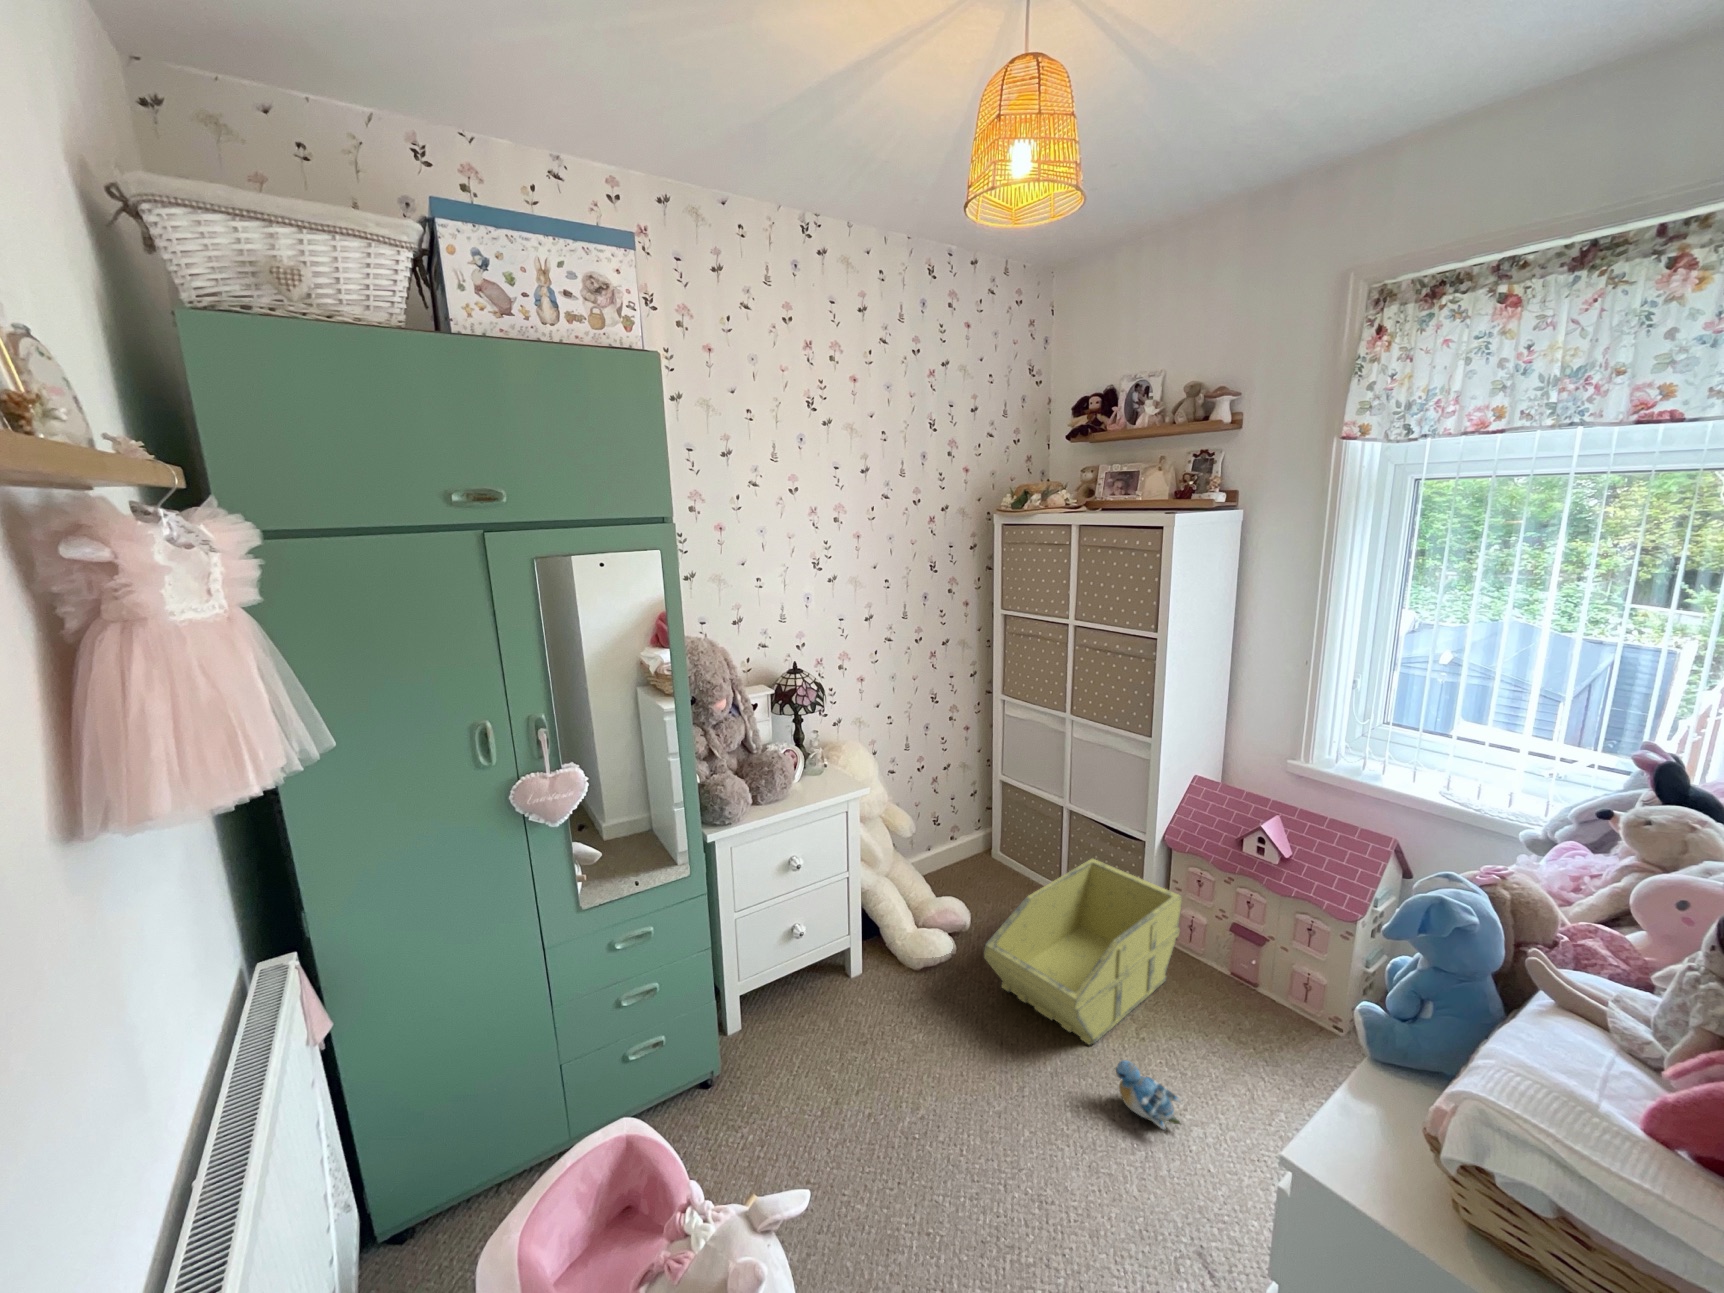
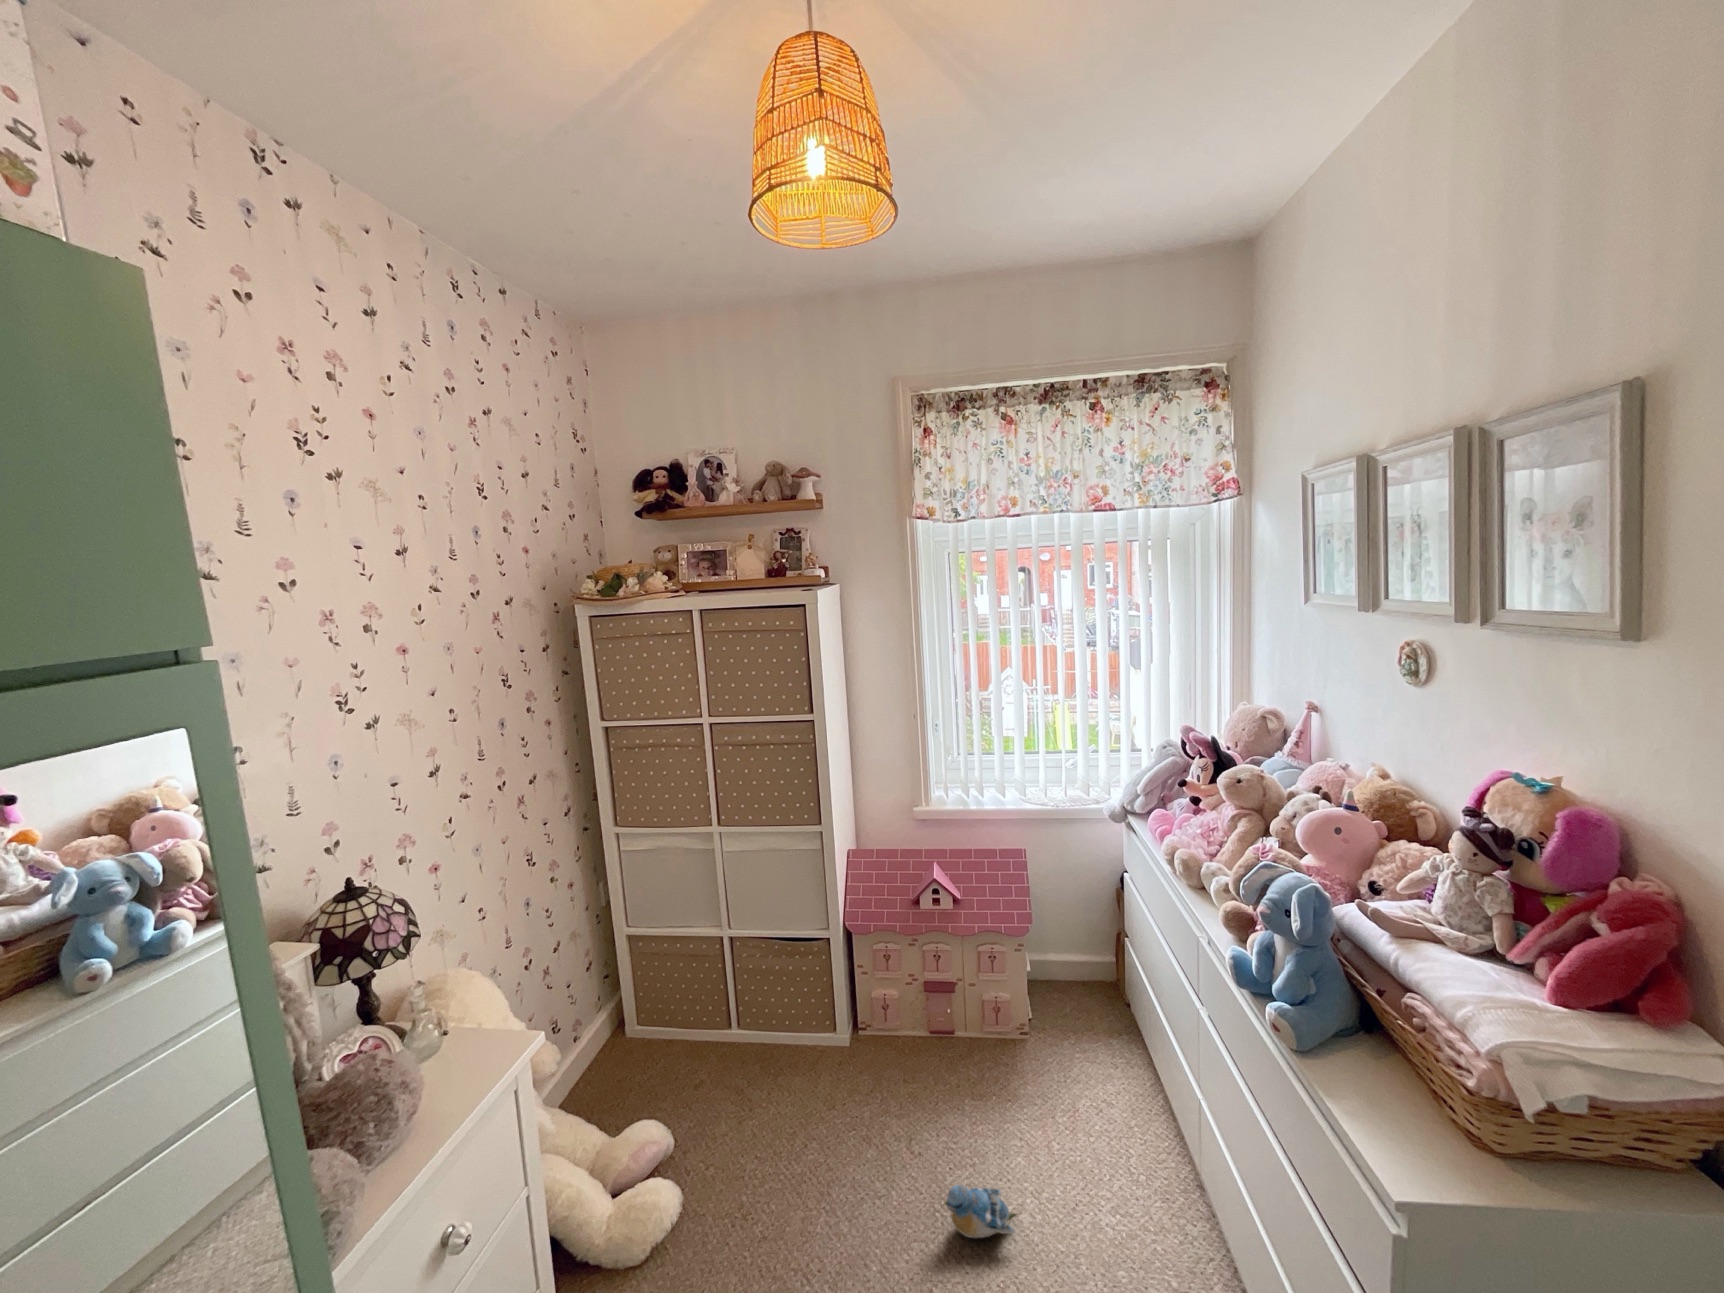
storage bin: present [984,859,1182,1045] -> none [744,979,891,1203]

